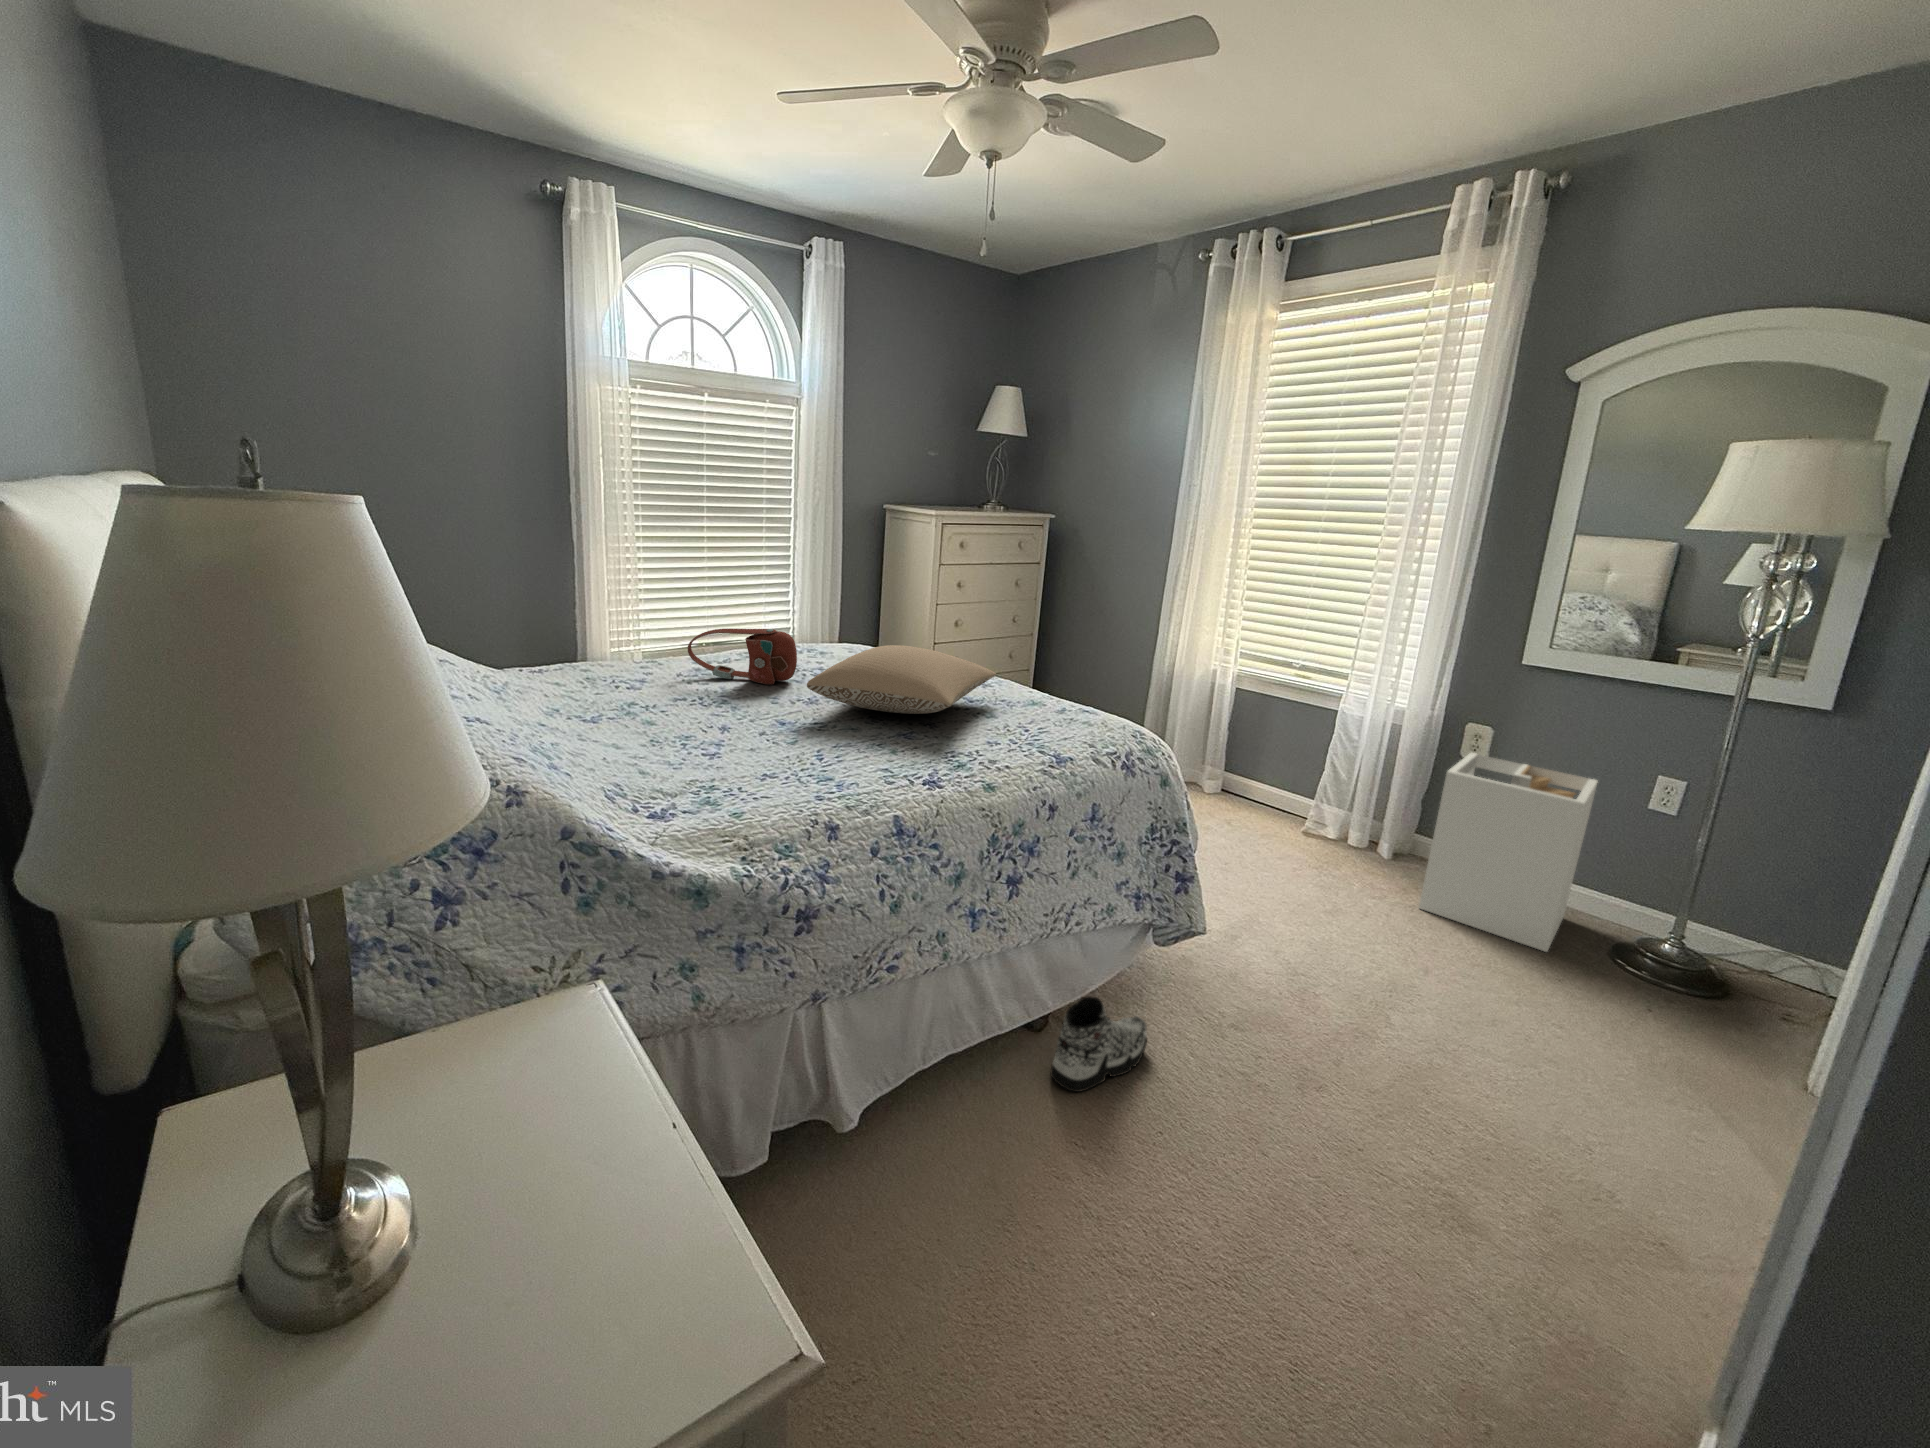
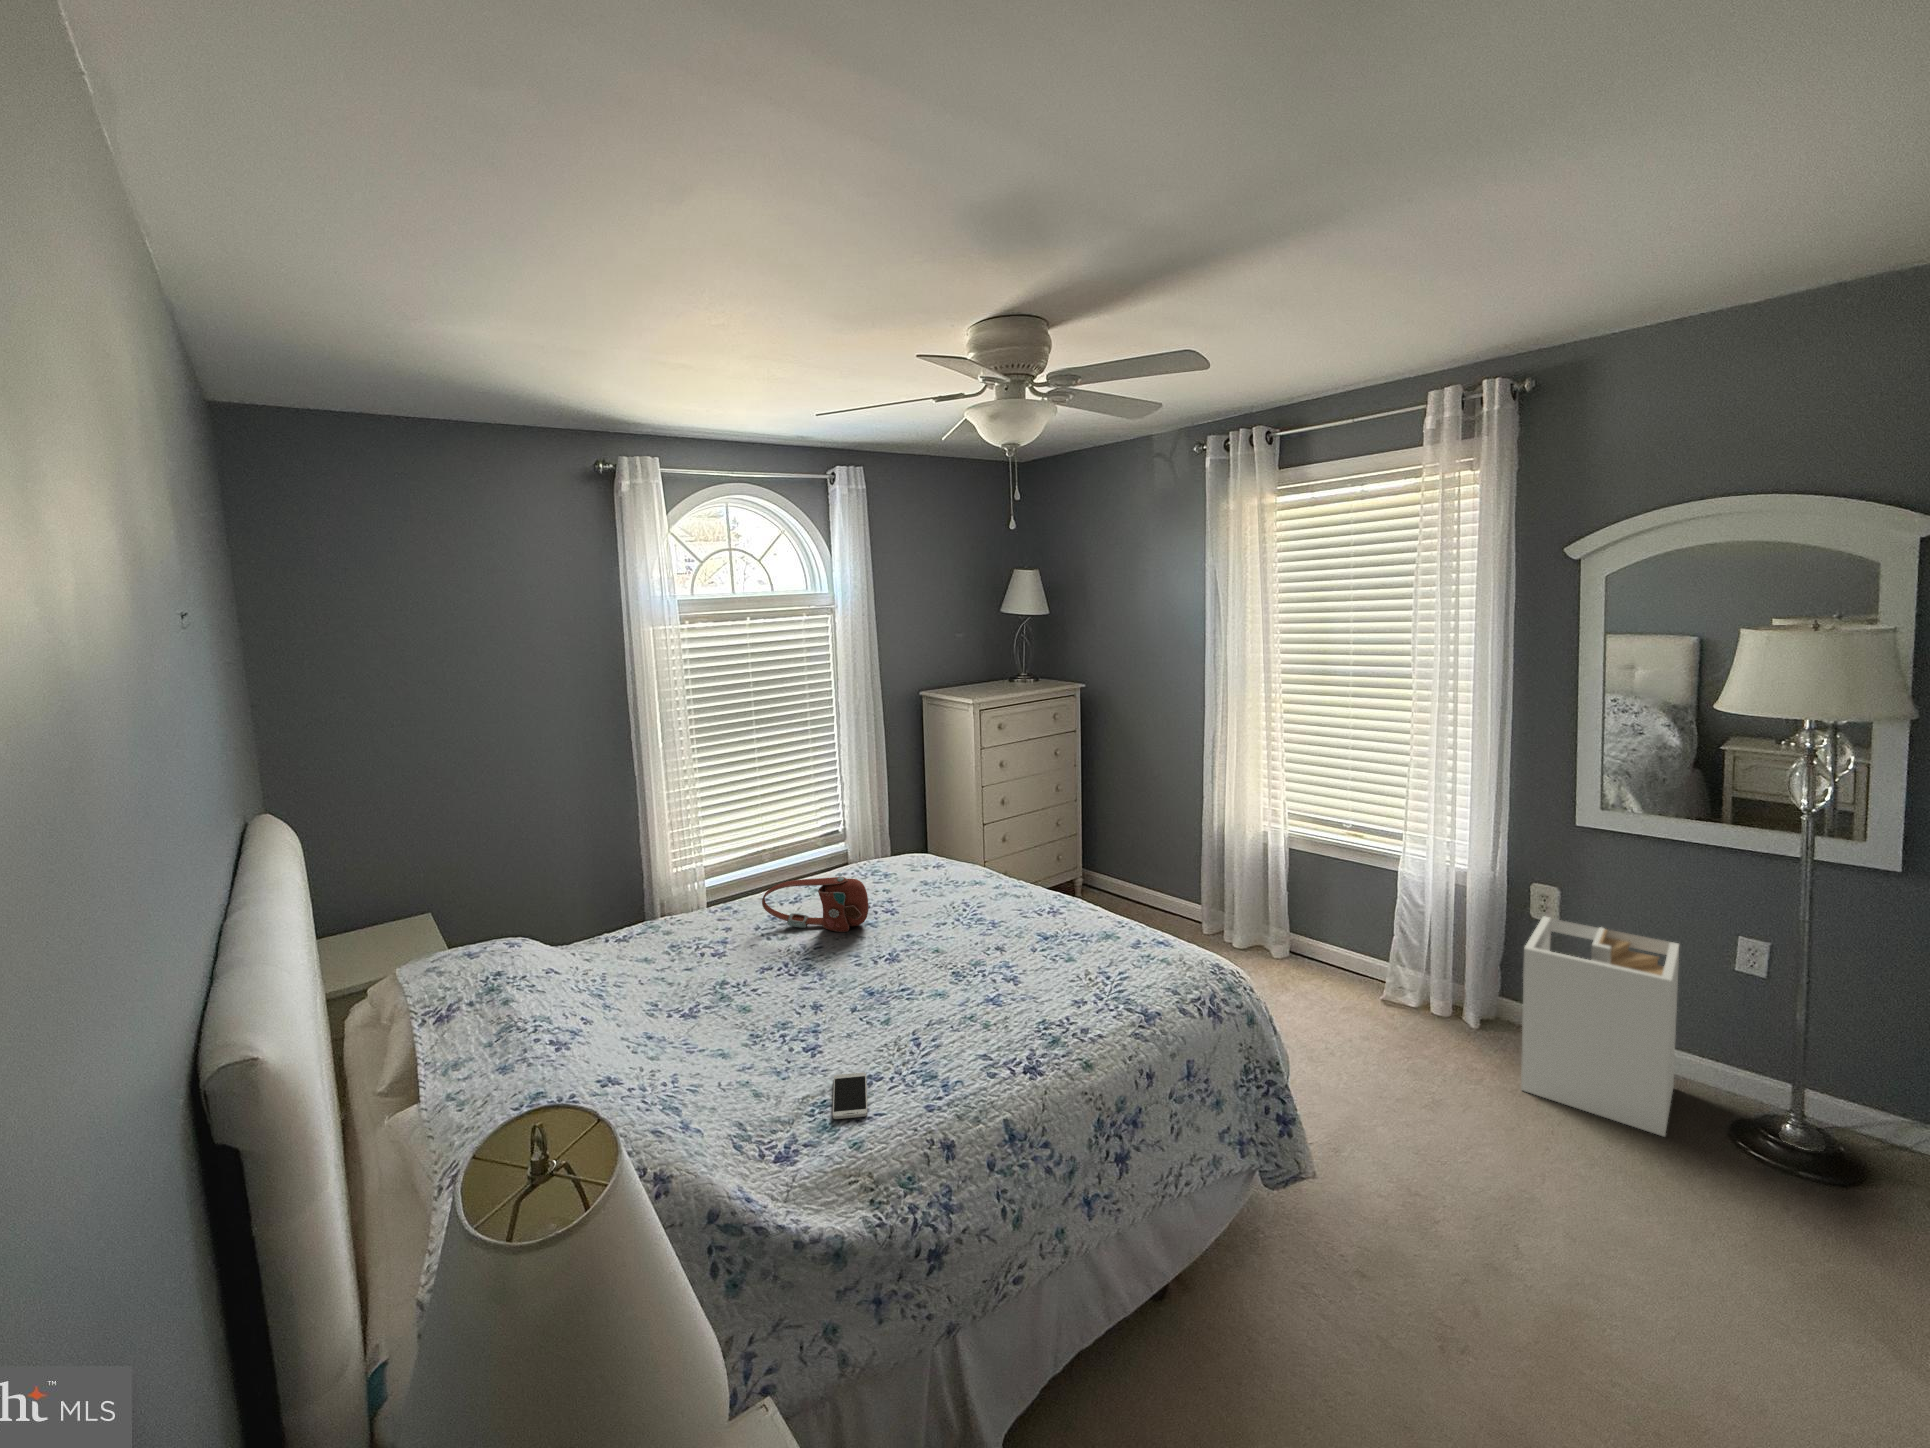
pillow: present [807,645,996,714] -> none [889,890,1066,972]
smartphone: none [718,771,762,799] -> present [833,1072,868,1119]
sneaker: present [1051,997,1147,1092] -> none [1183,1268,1275,1379]

